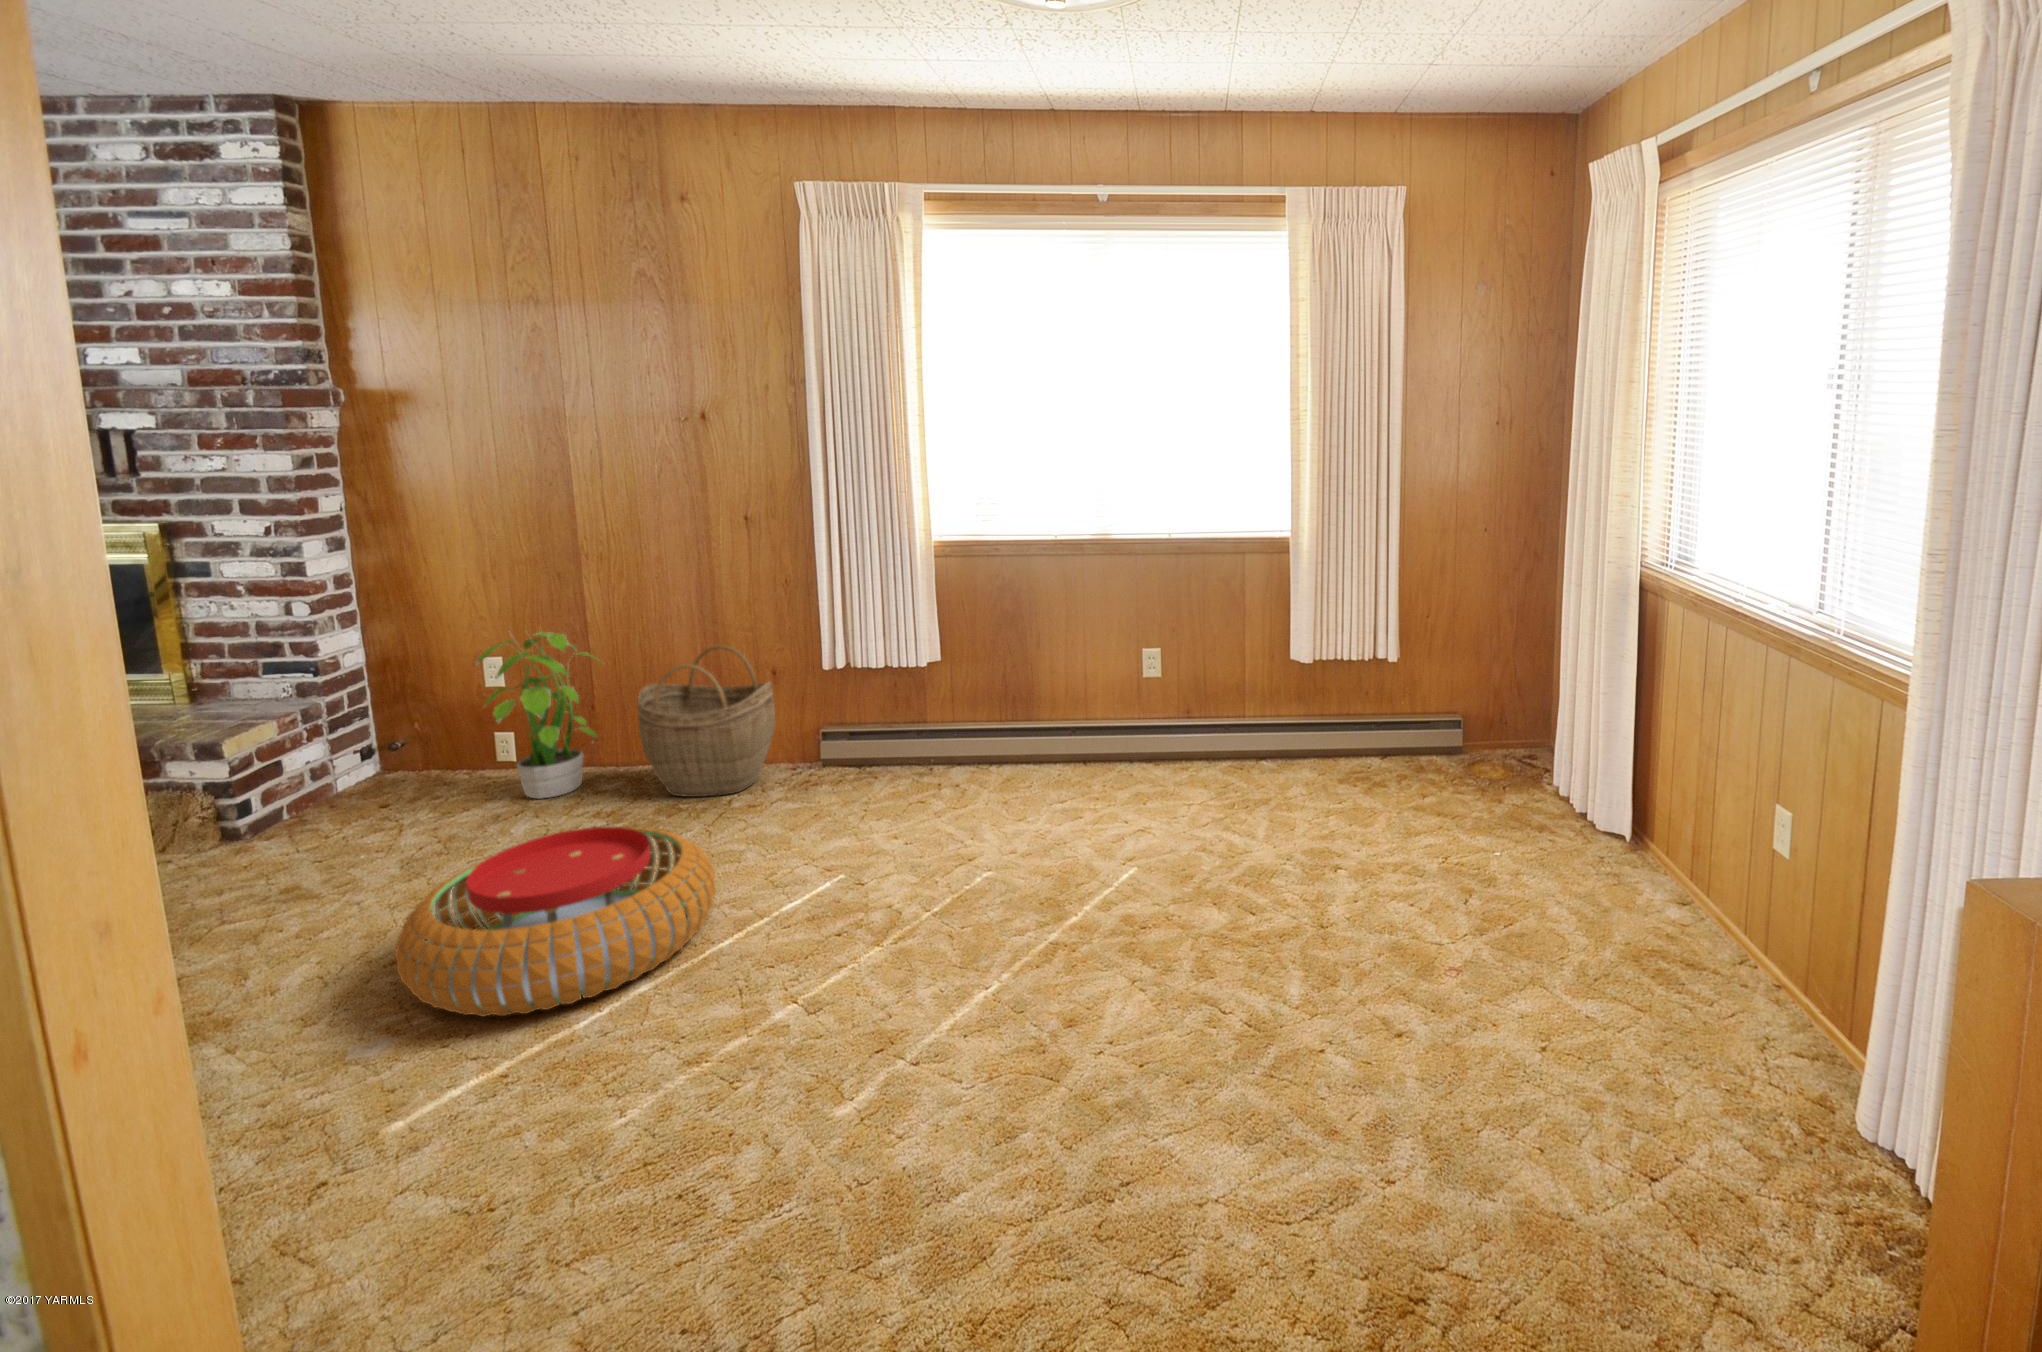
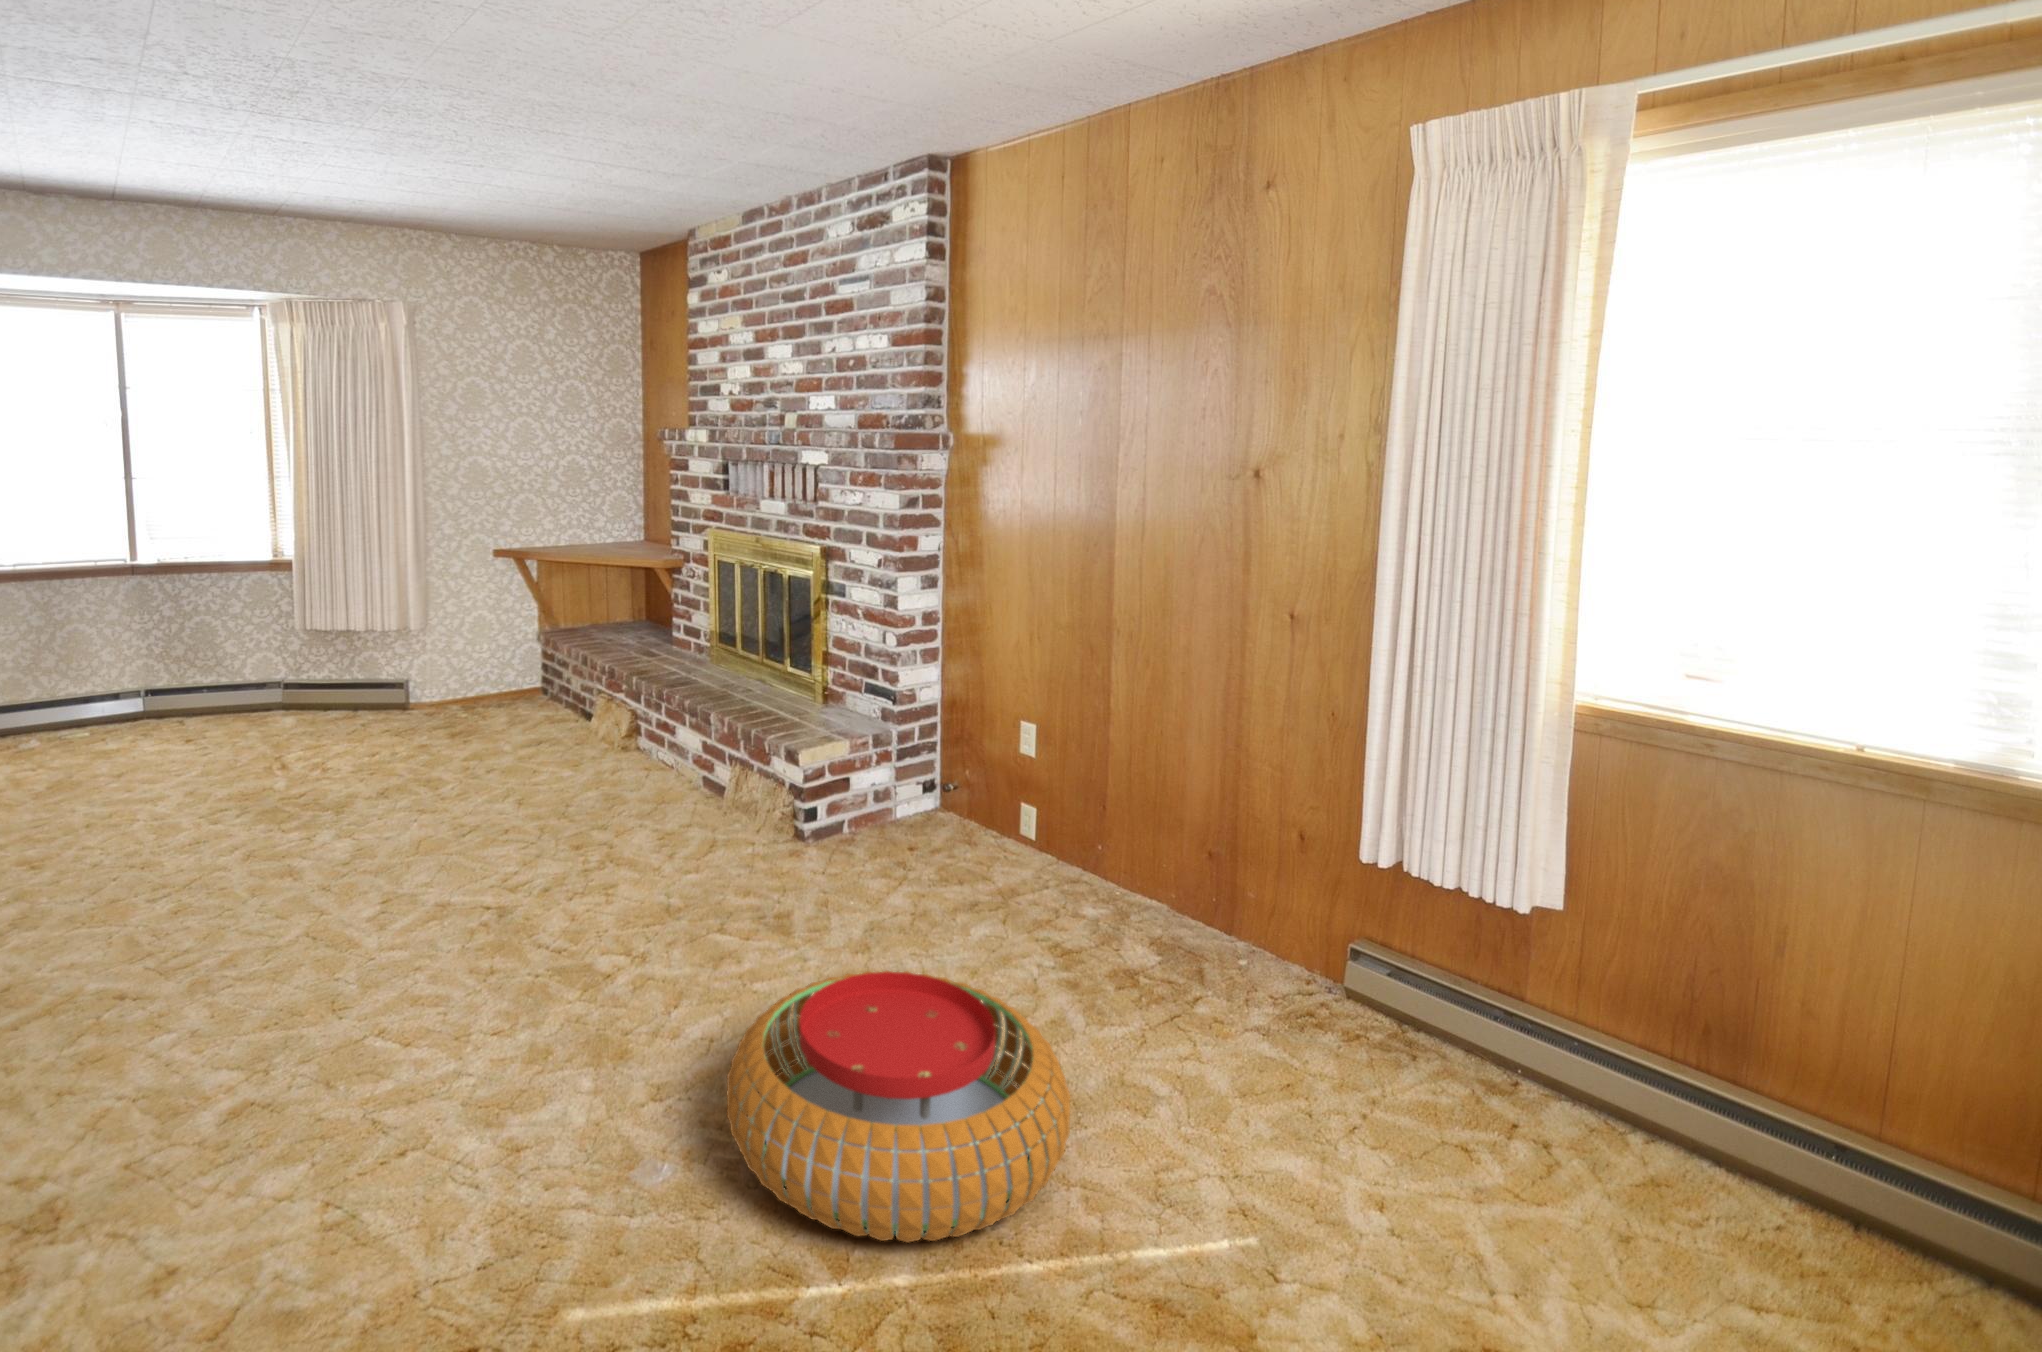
potted plant: present [476,632,600,799] -> none [975,699,1111,904]
woven basket: present [638,645,775,797] -> none [1112,779,1287,995]

